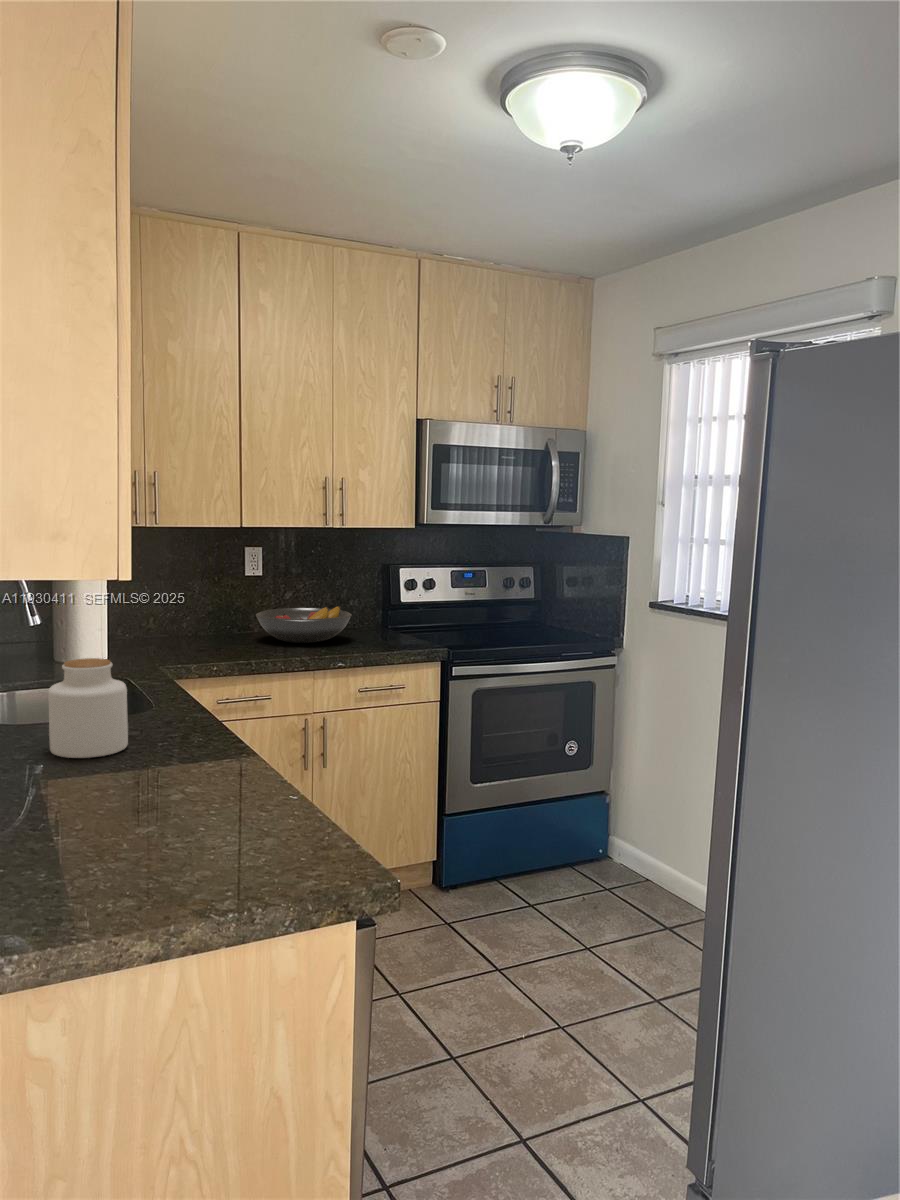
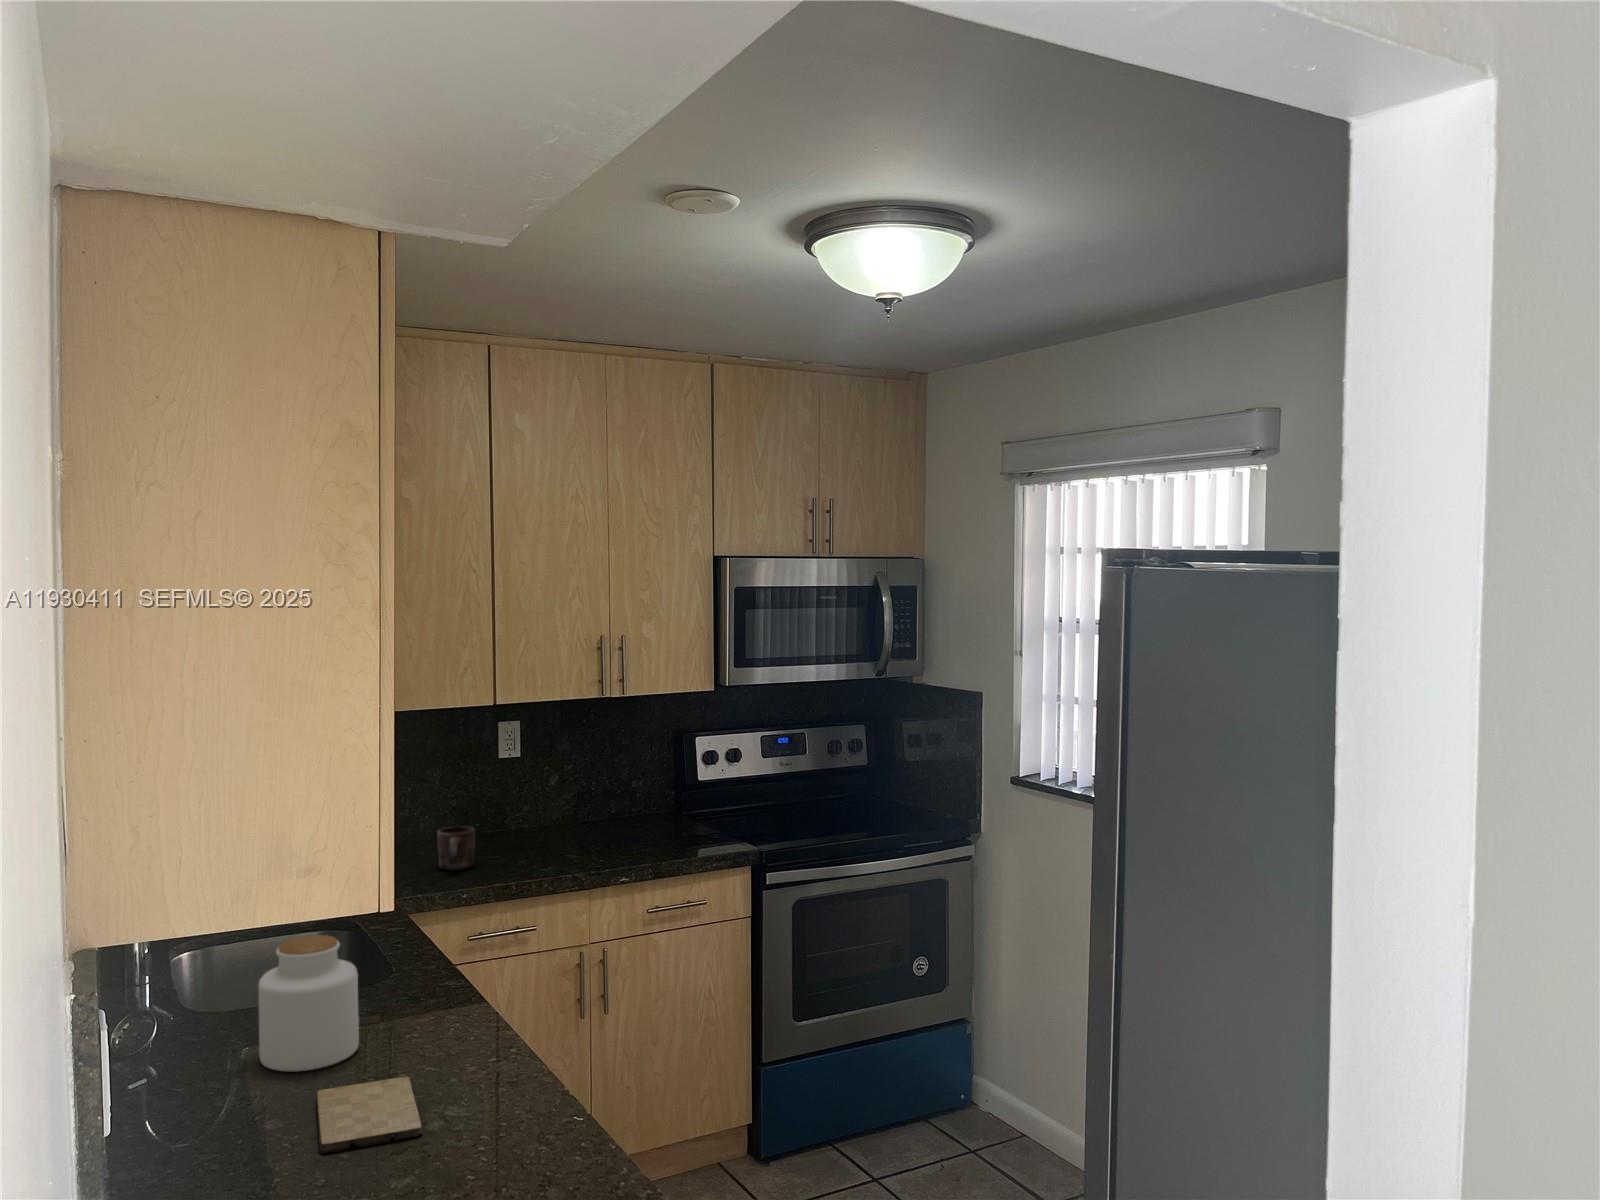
fruit bowl: present [256,606,352,643] -> none [513,795,636,846]
mug: none [196,620,225,653] -> present [437,826,475,870]
cutting board: none [92,762,174,805] -> present [316,1077,422,1154]

